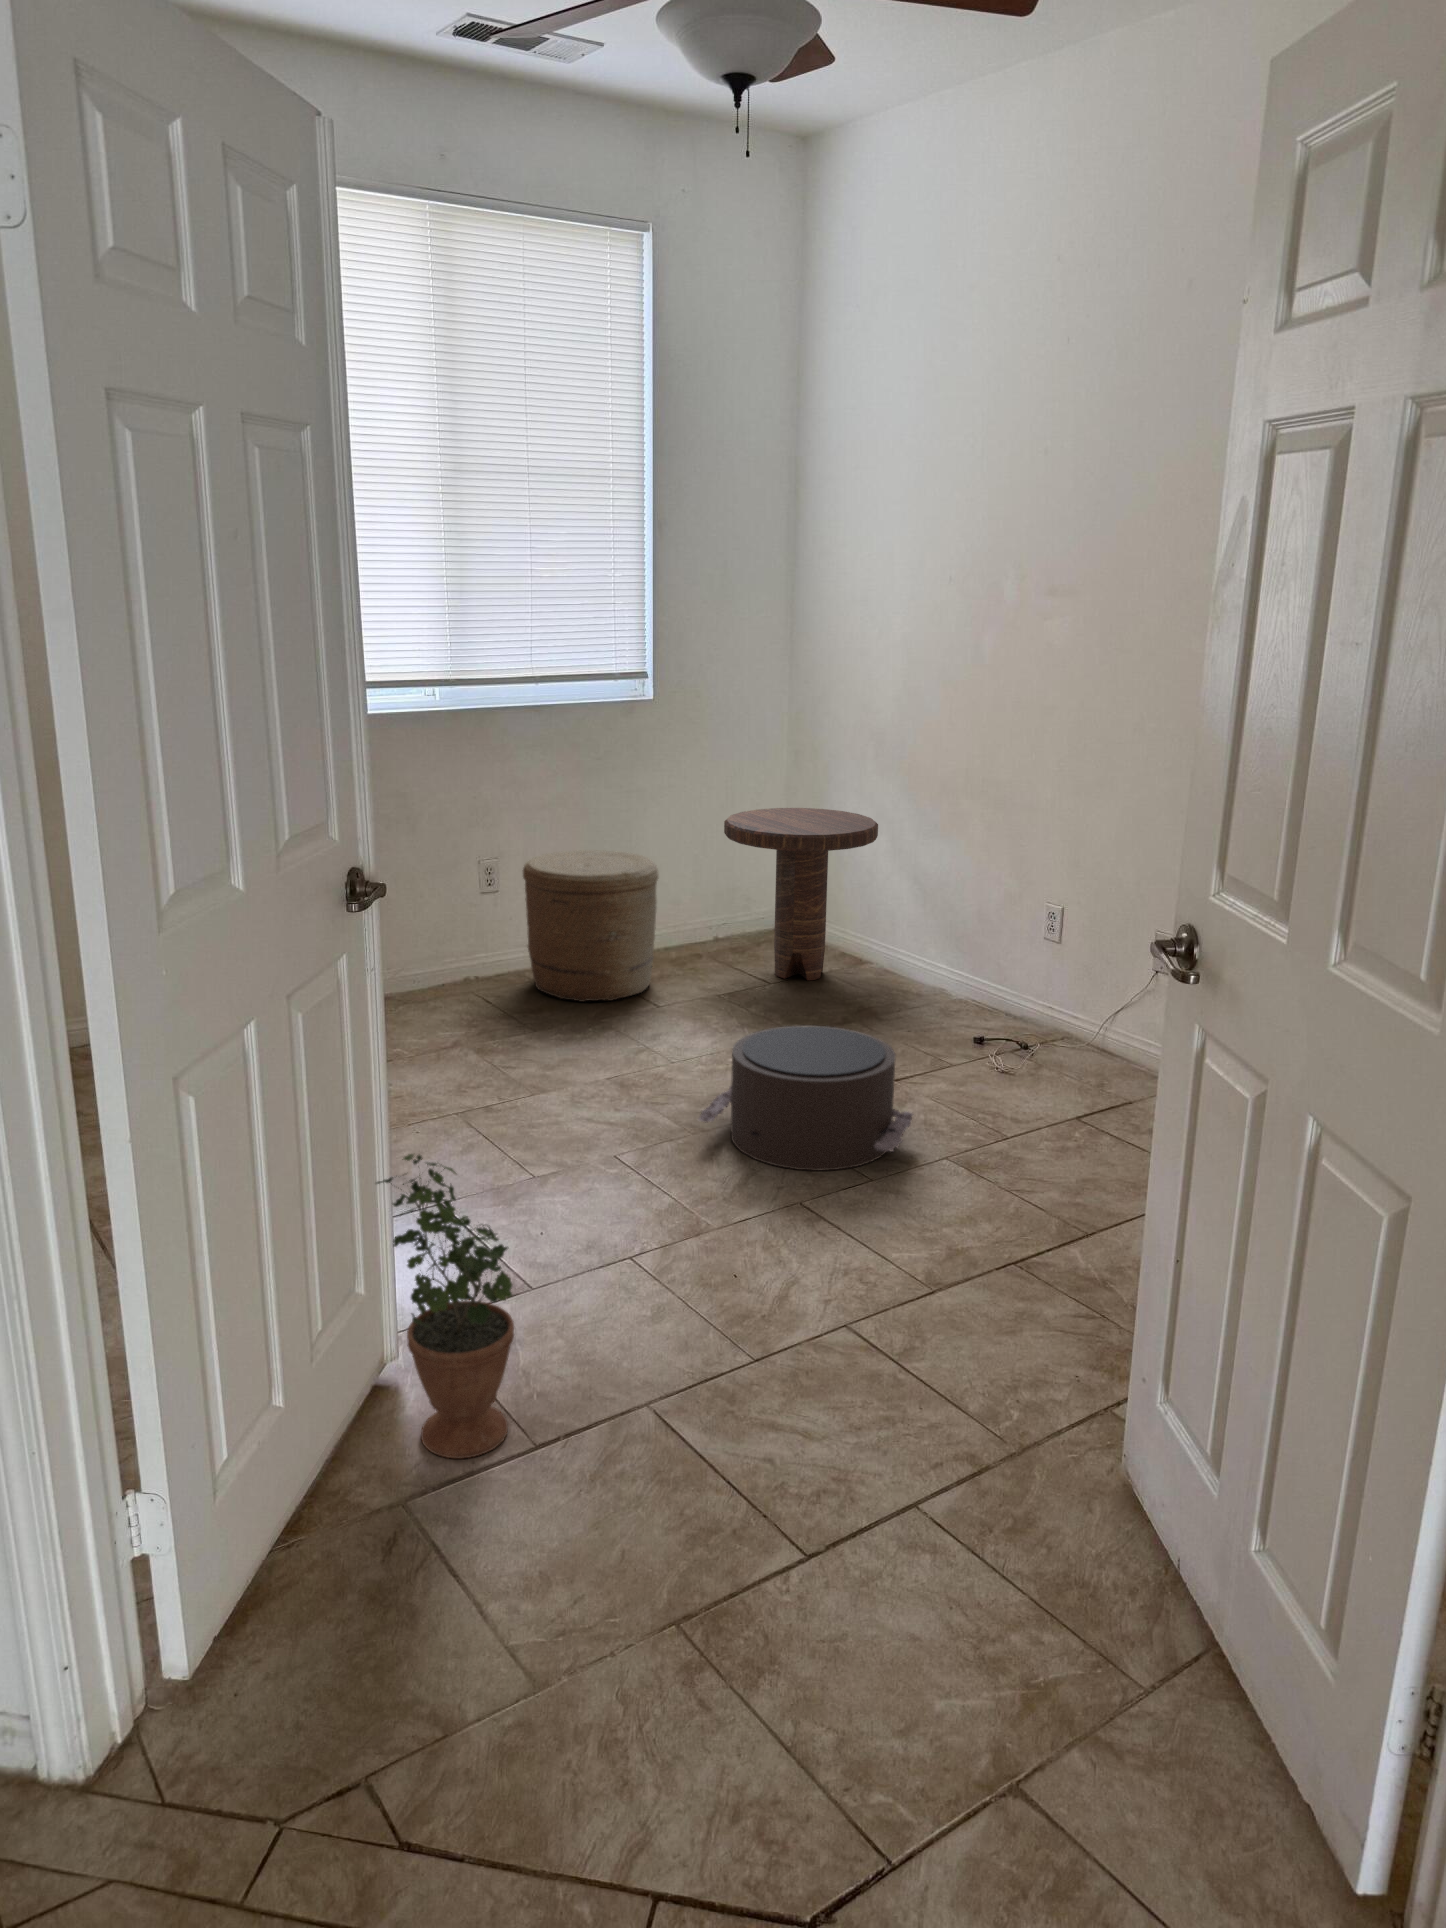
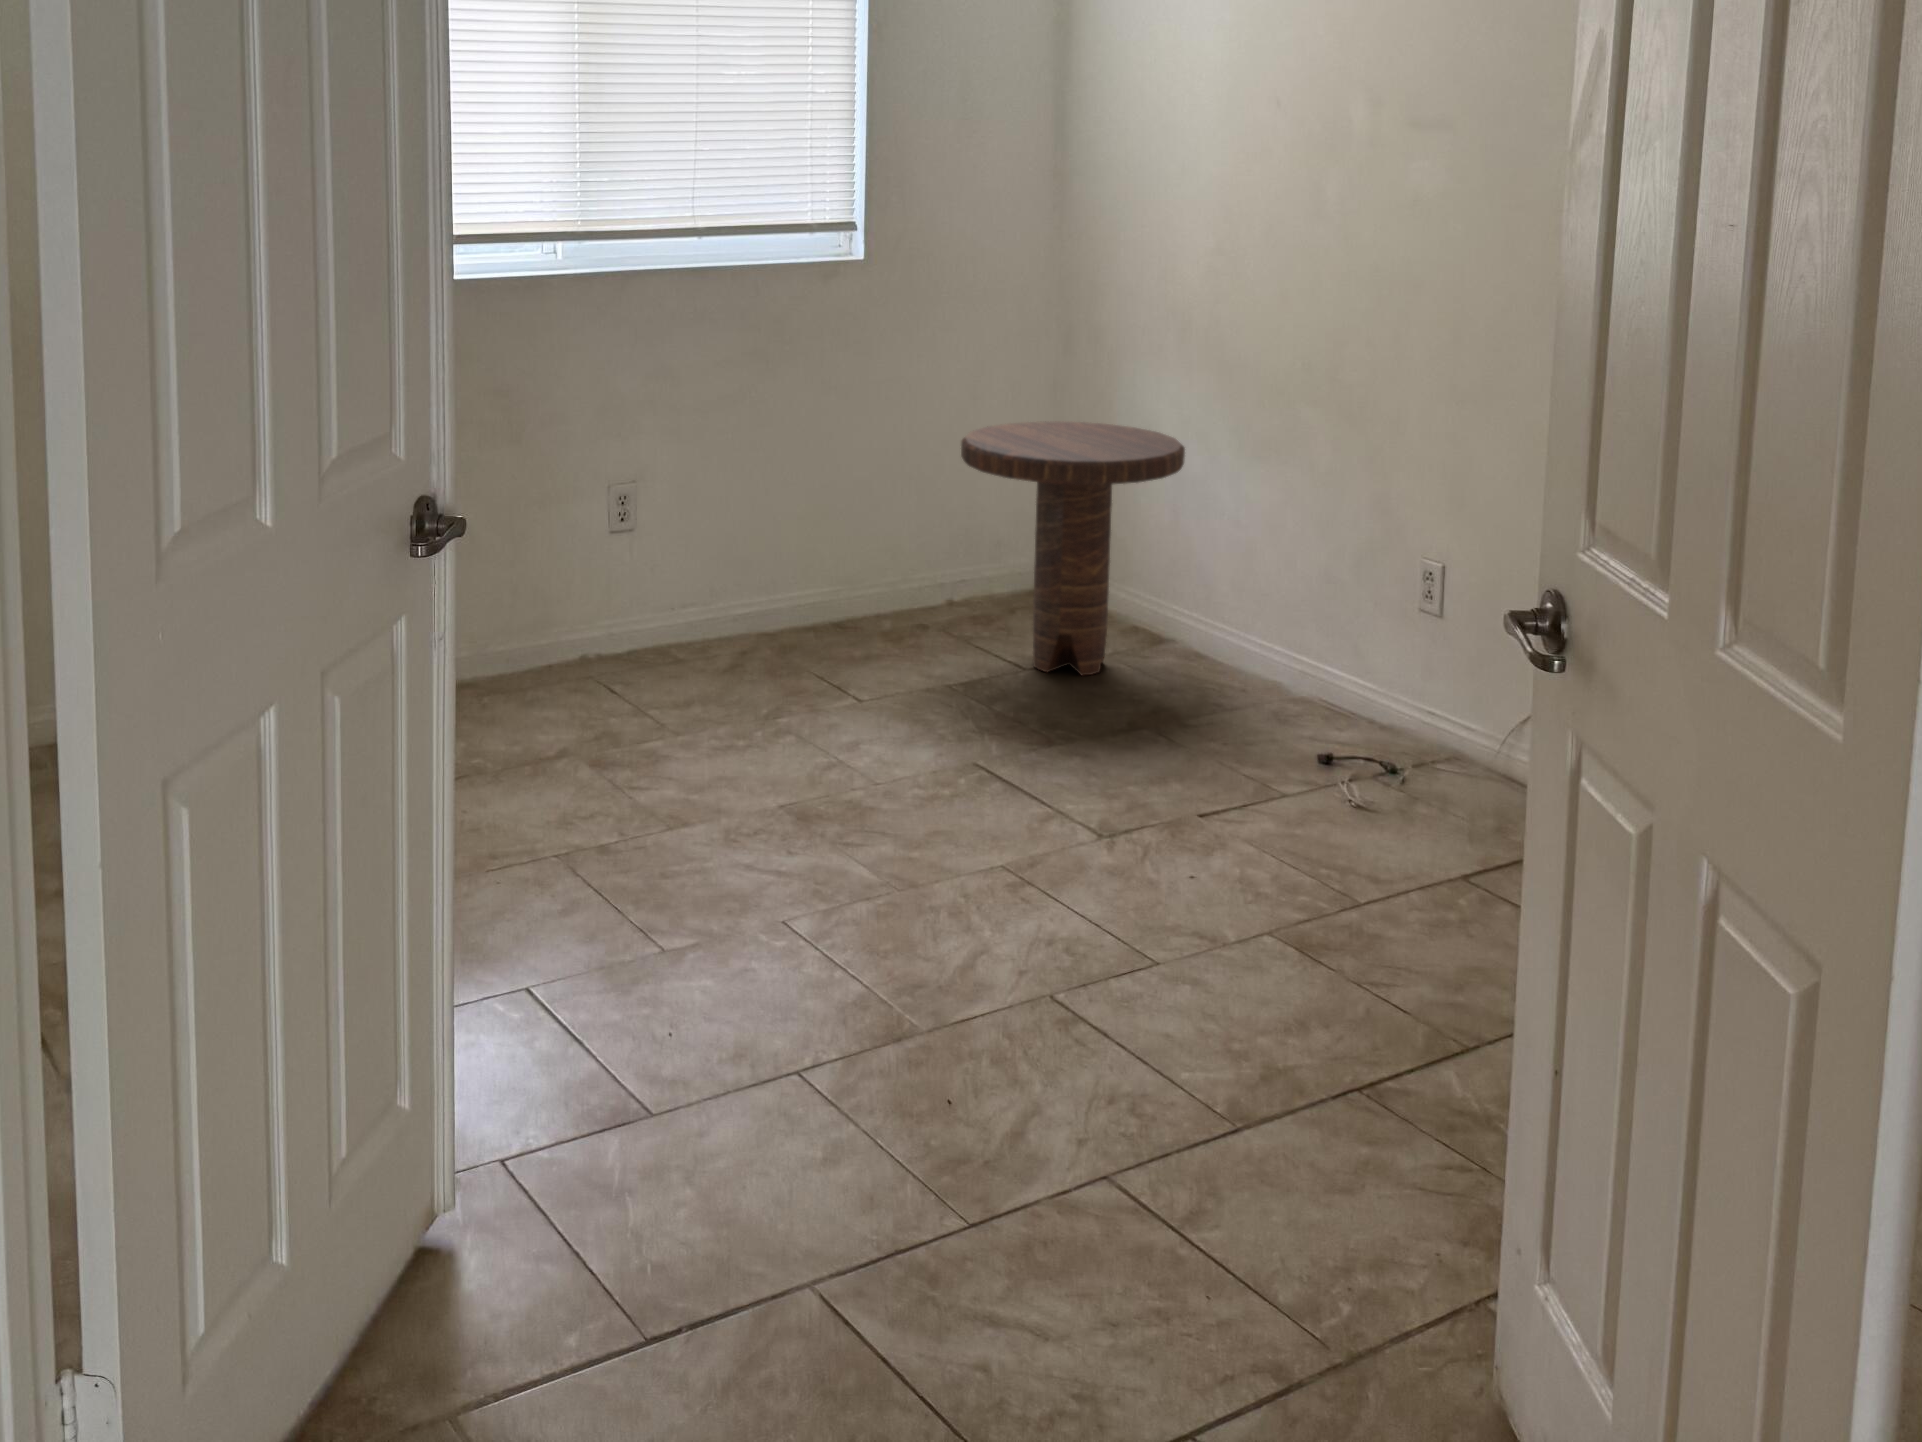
woven basket: present [523,850,658,1002] -> none [666,479,864,703]
pouf: present [698,1026,913,1171] -> none [905,738,1223,953]
potted plant: present [376,1154,514,1458] -> none [431,901,621,1357]

